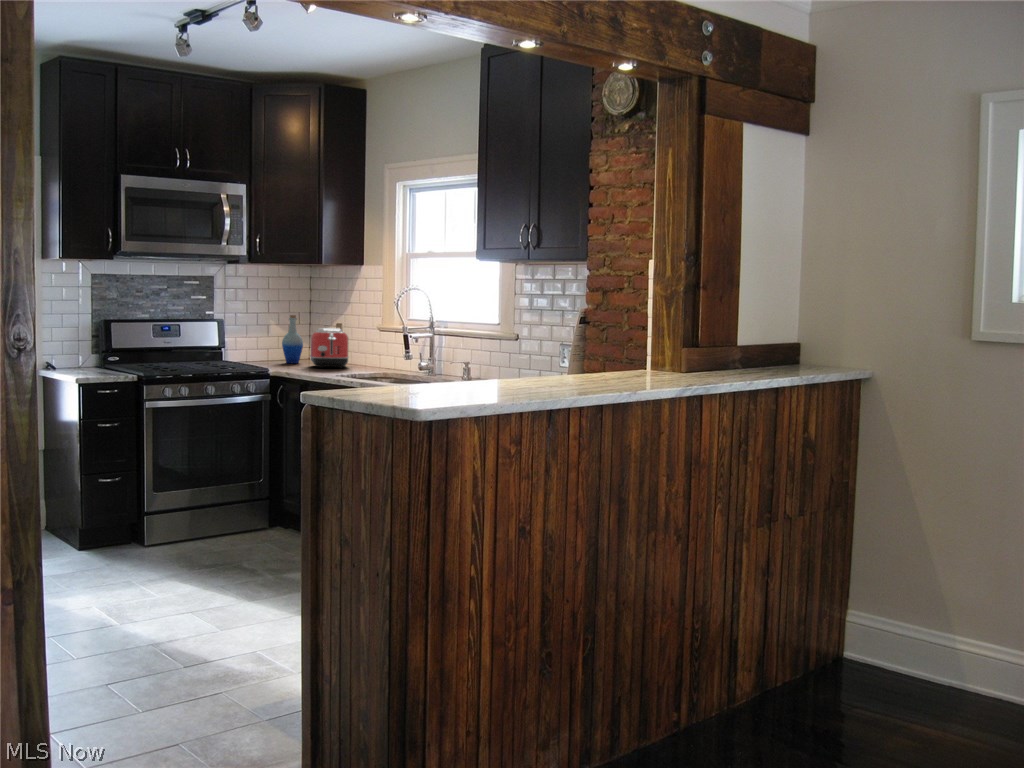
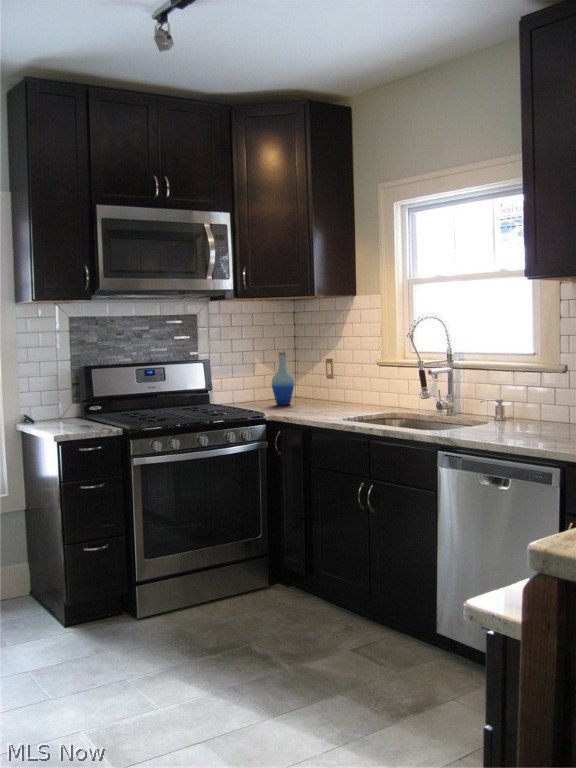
toaster: present [310,328,349,368] -> none [305,365,349,410]

